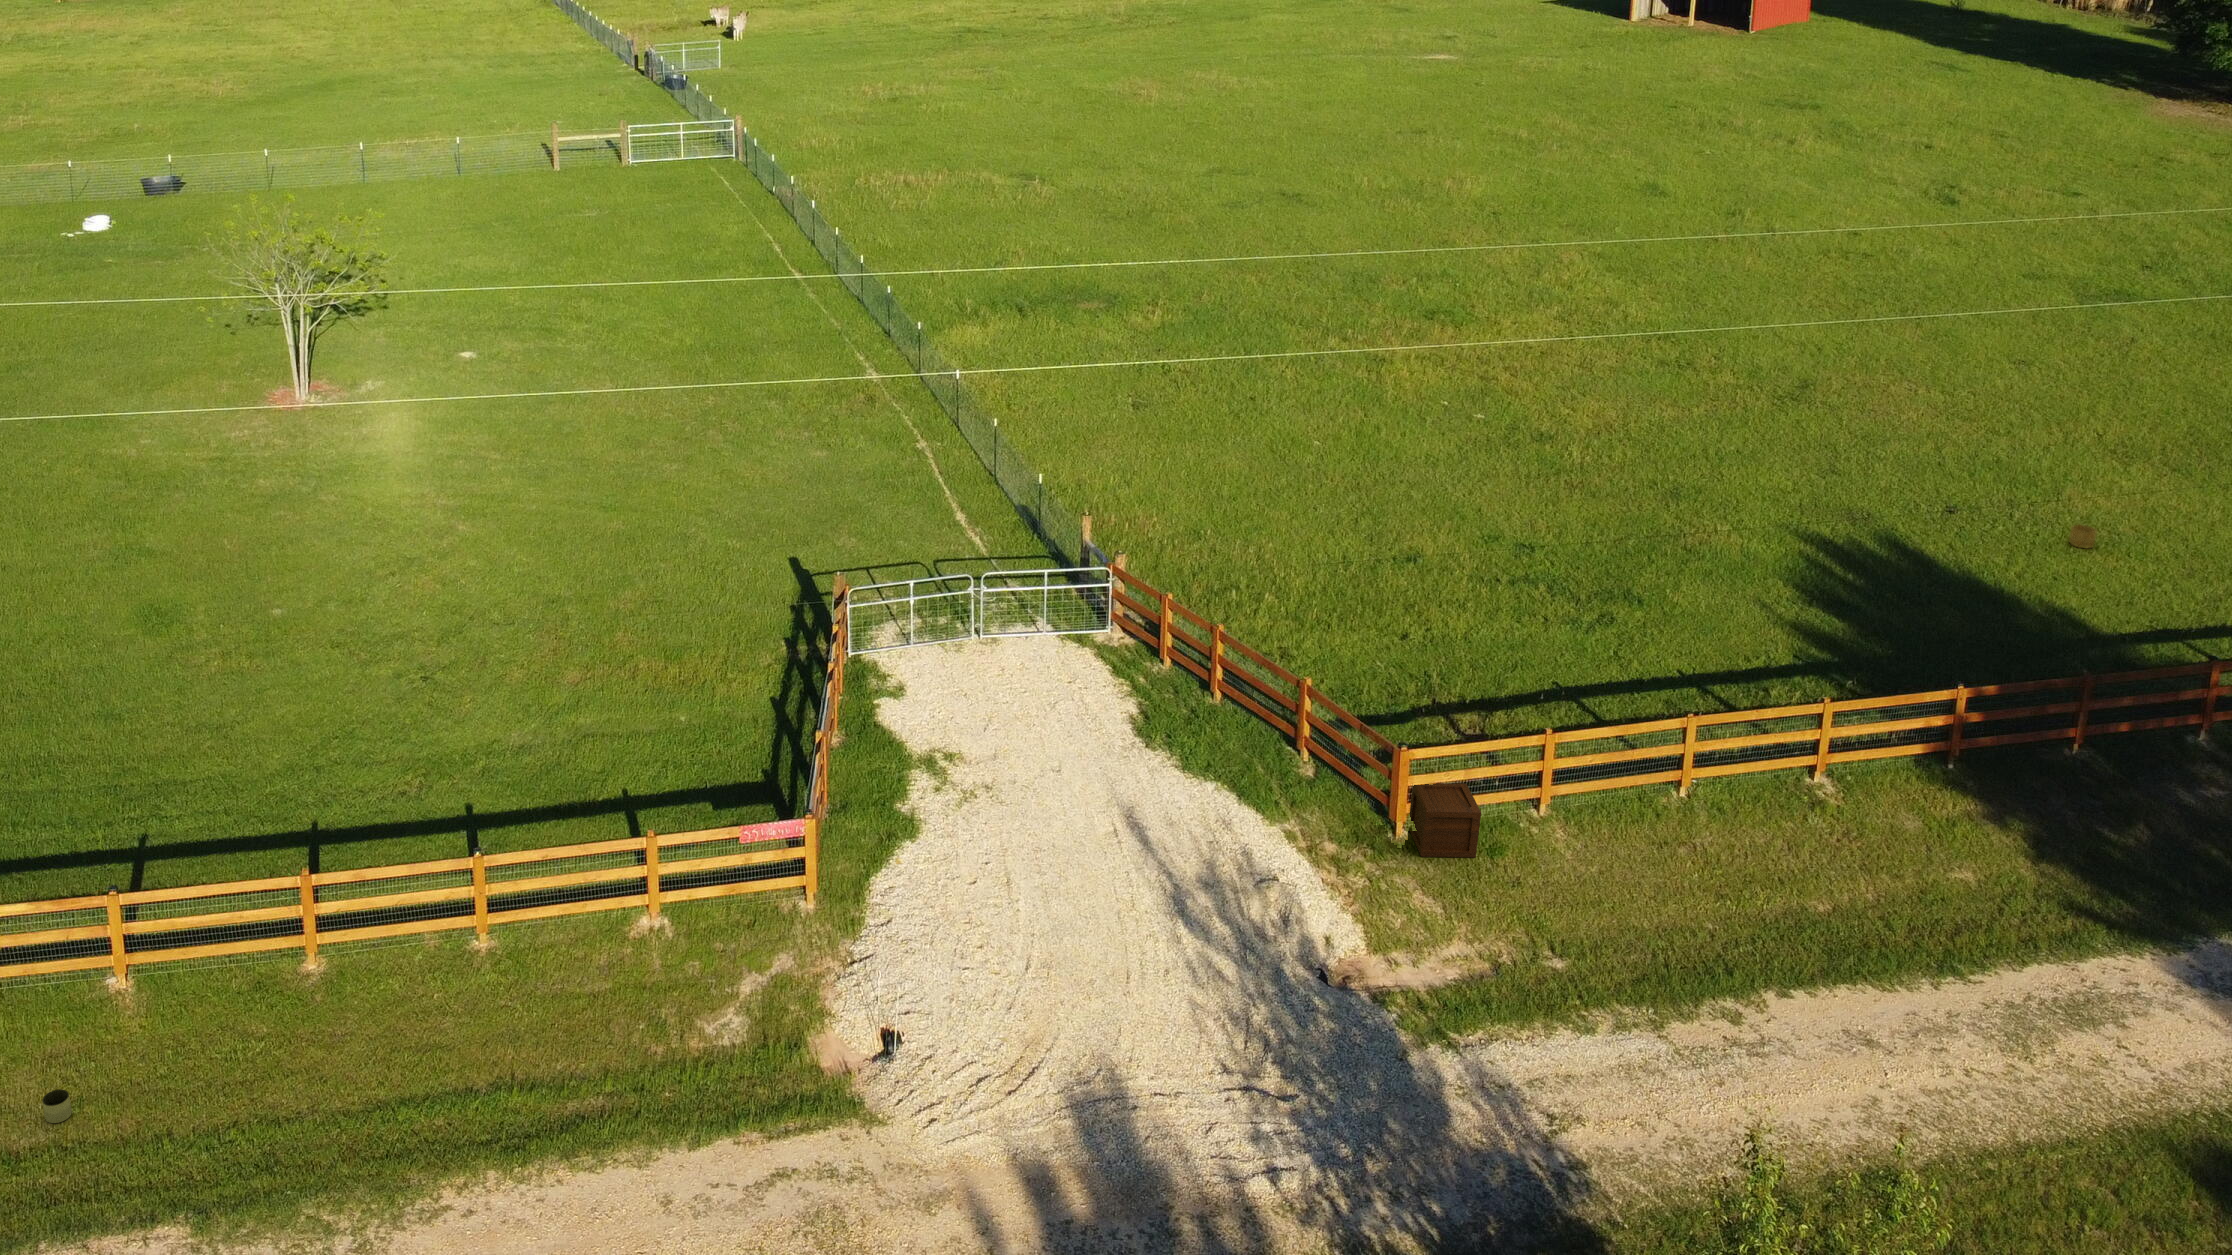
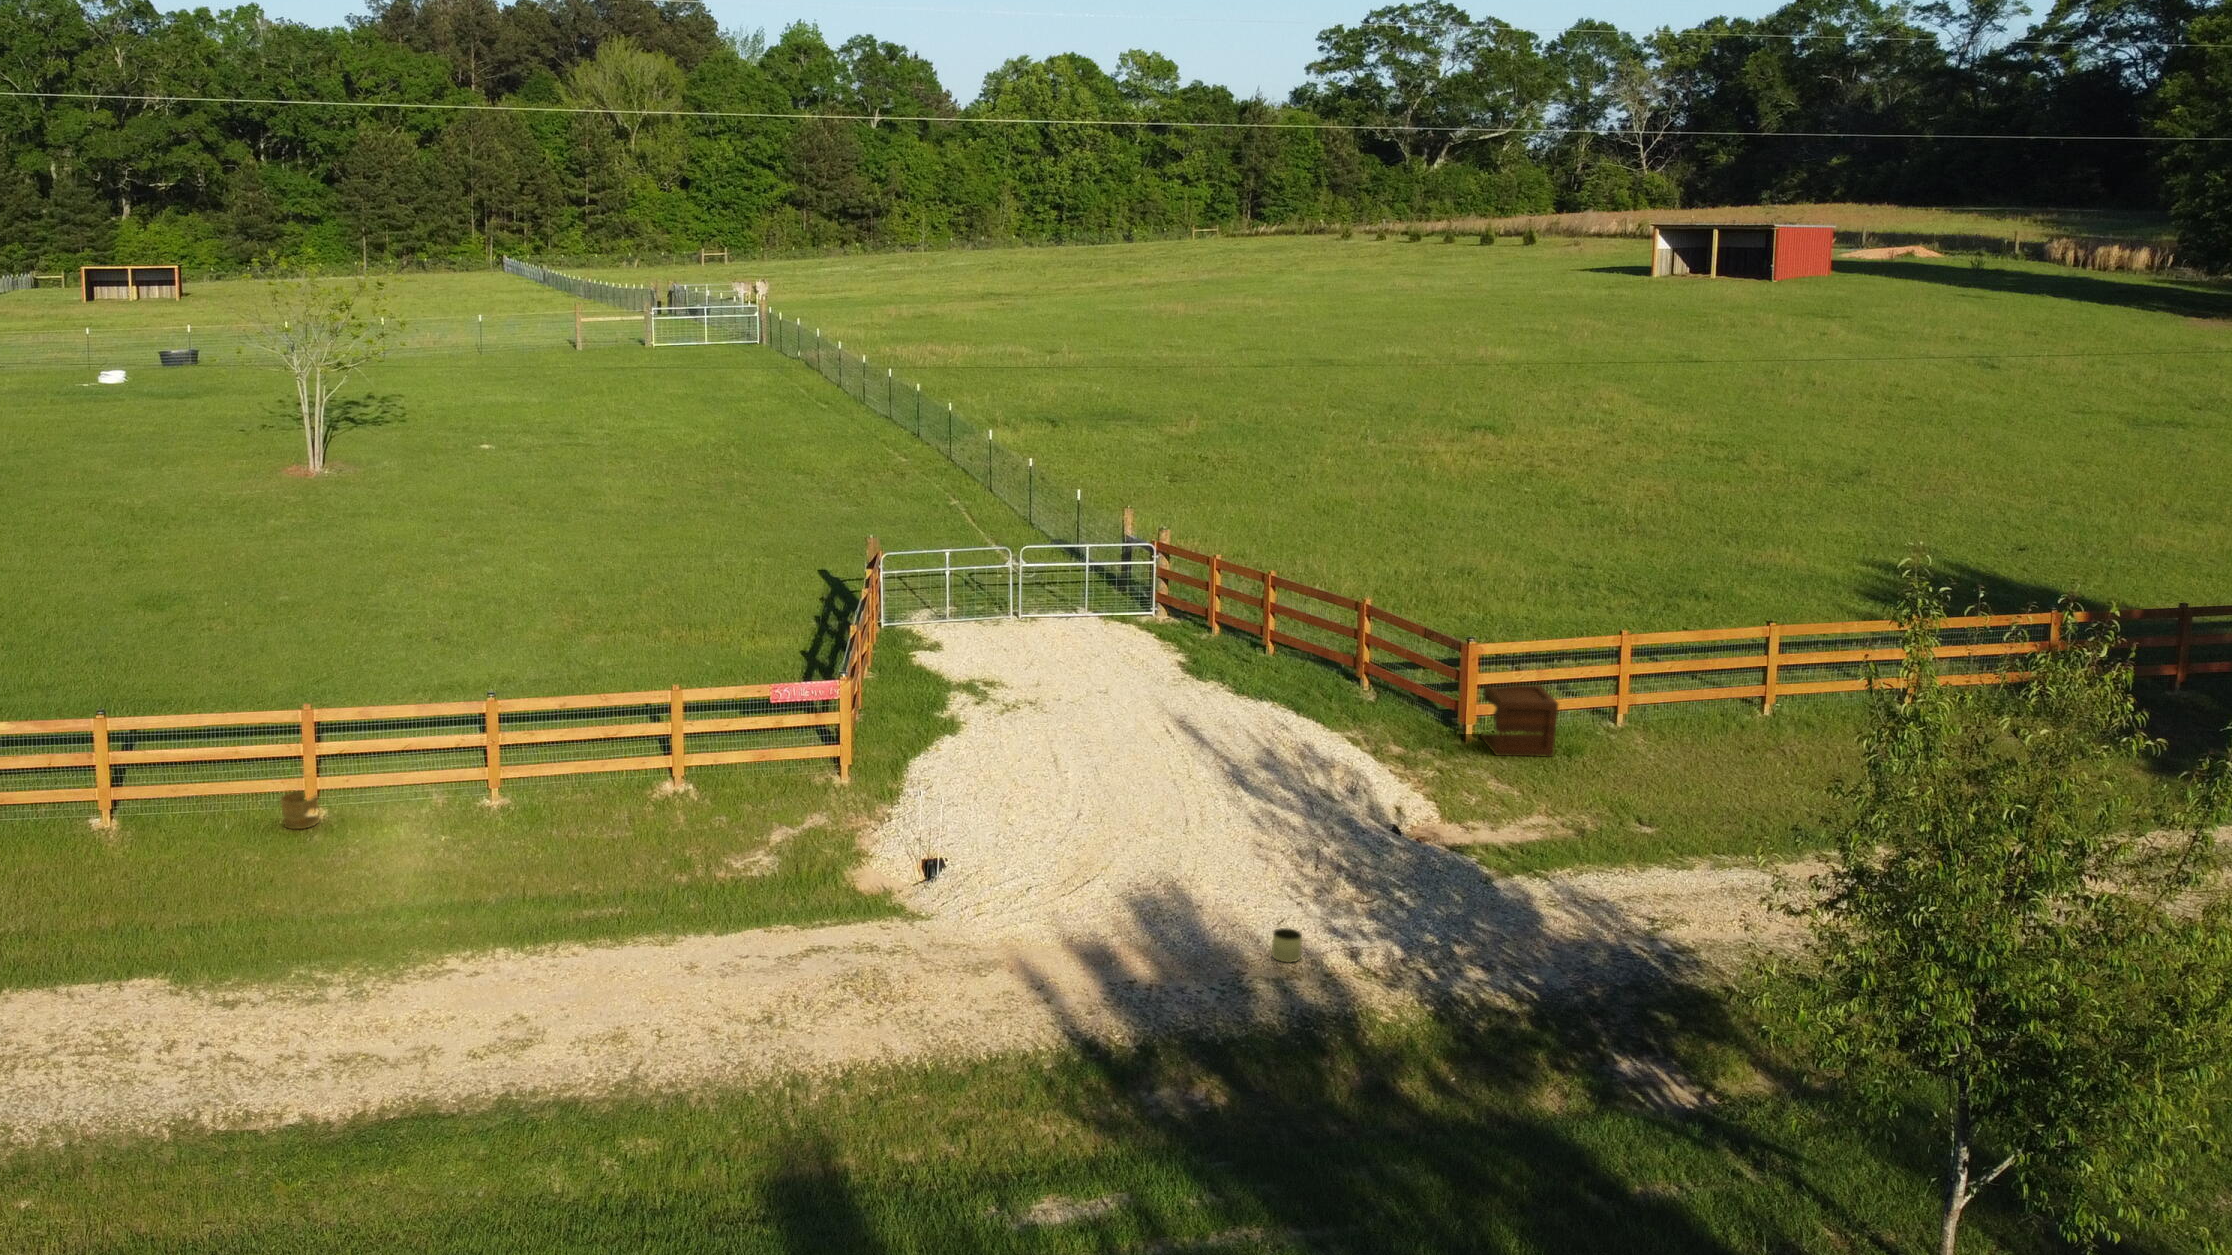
wooden bucket: present [2069,525,2097,548] -> present [280,791,319,829]
planter: present [42,1089,72,1123] -> present [1271,928,1302,963]

